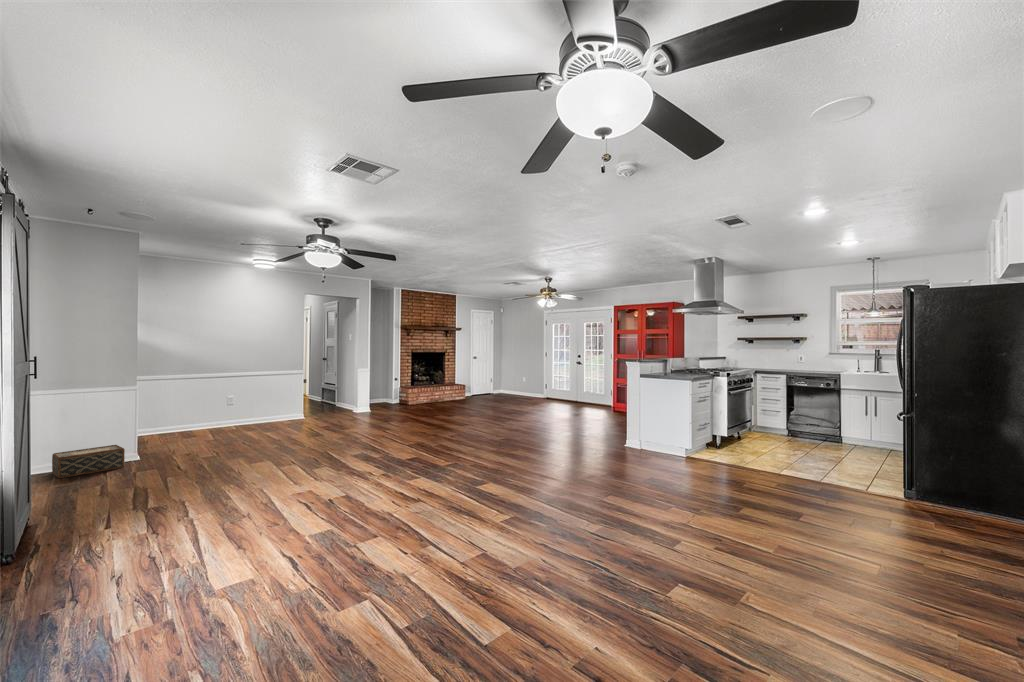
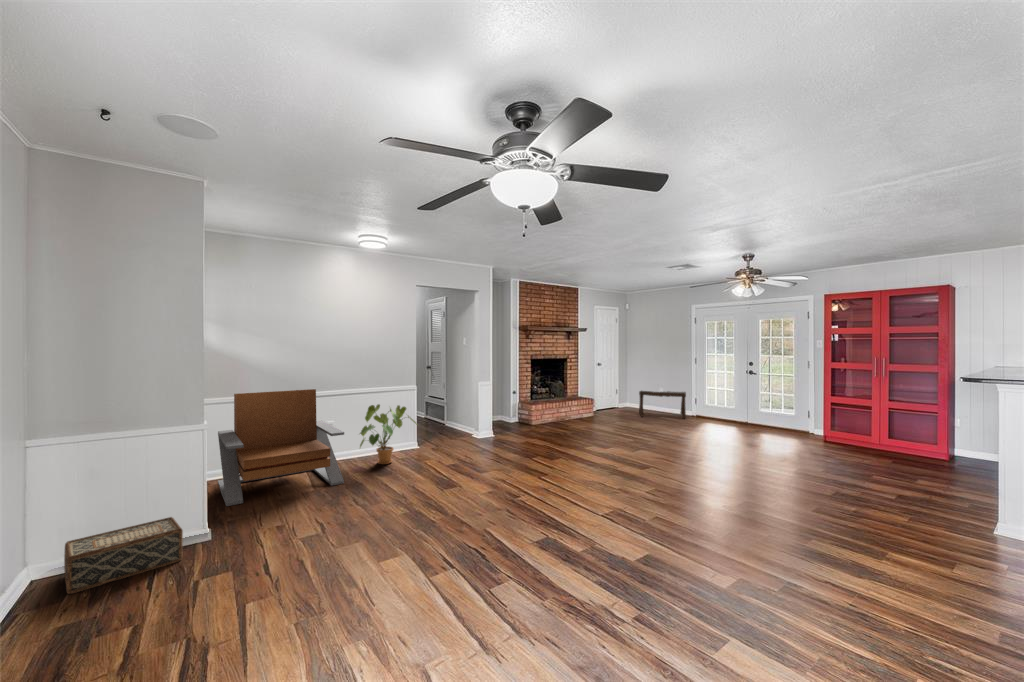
lounge chair: none [143,372,238,448] -> present [218,389,344,506]
bench: none [502,378,540,400] -> present [639,391,686,419]
house plant: none [252,385,301,427] -> present [360,404,417,464]

